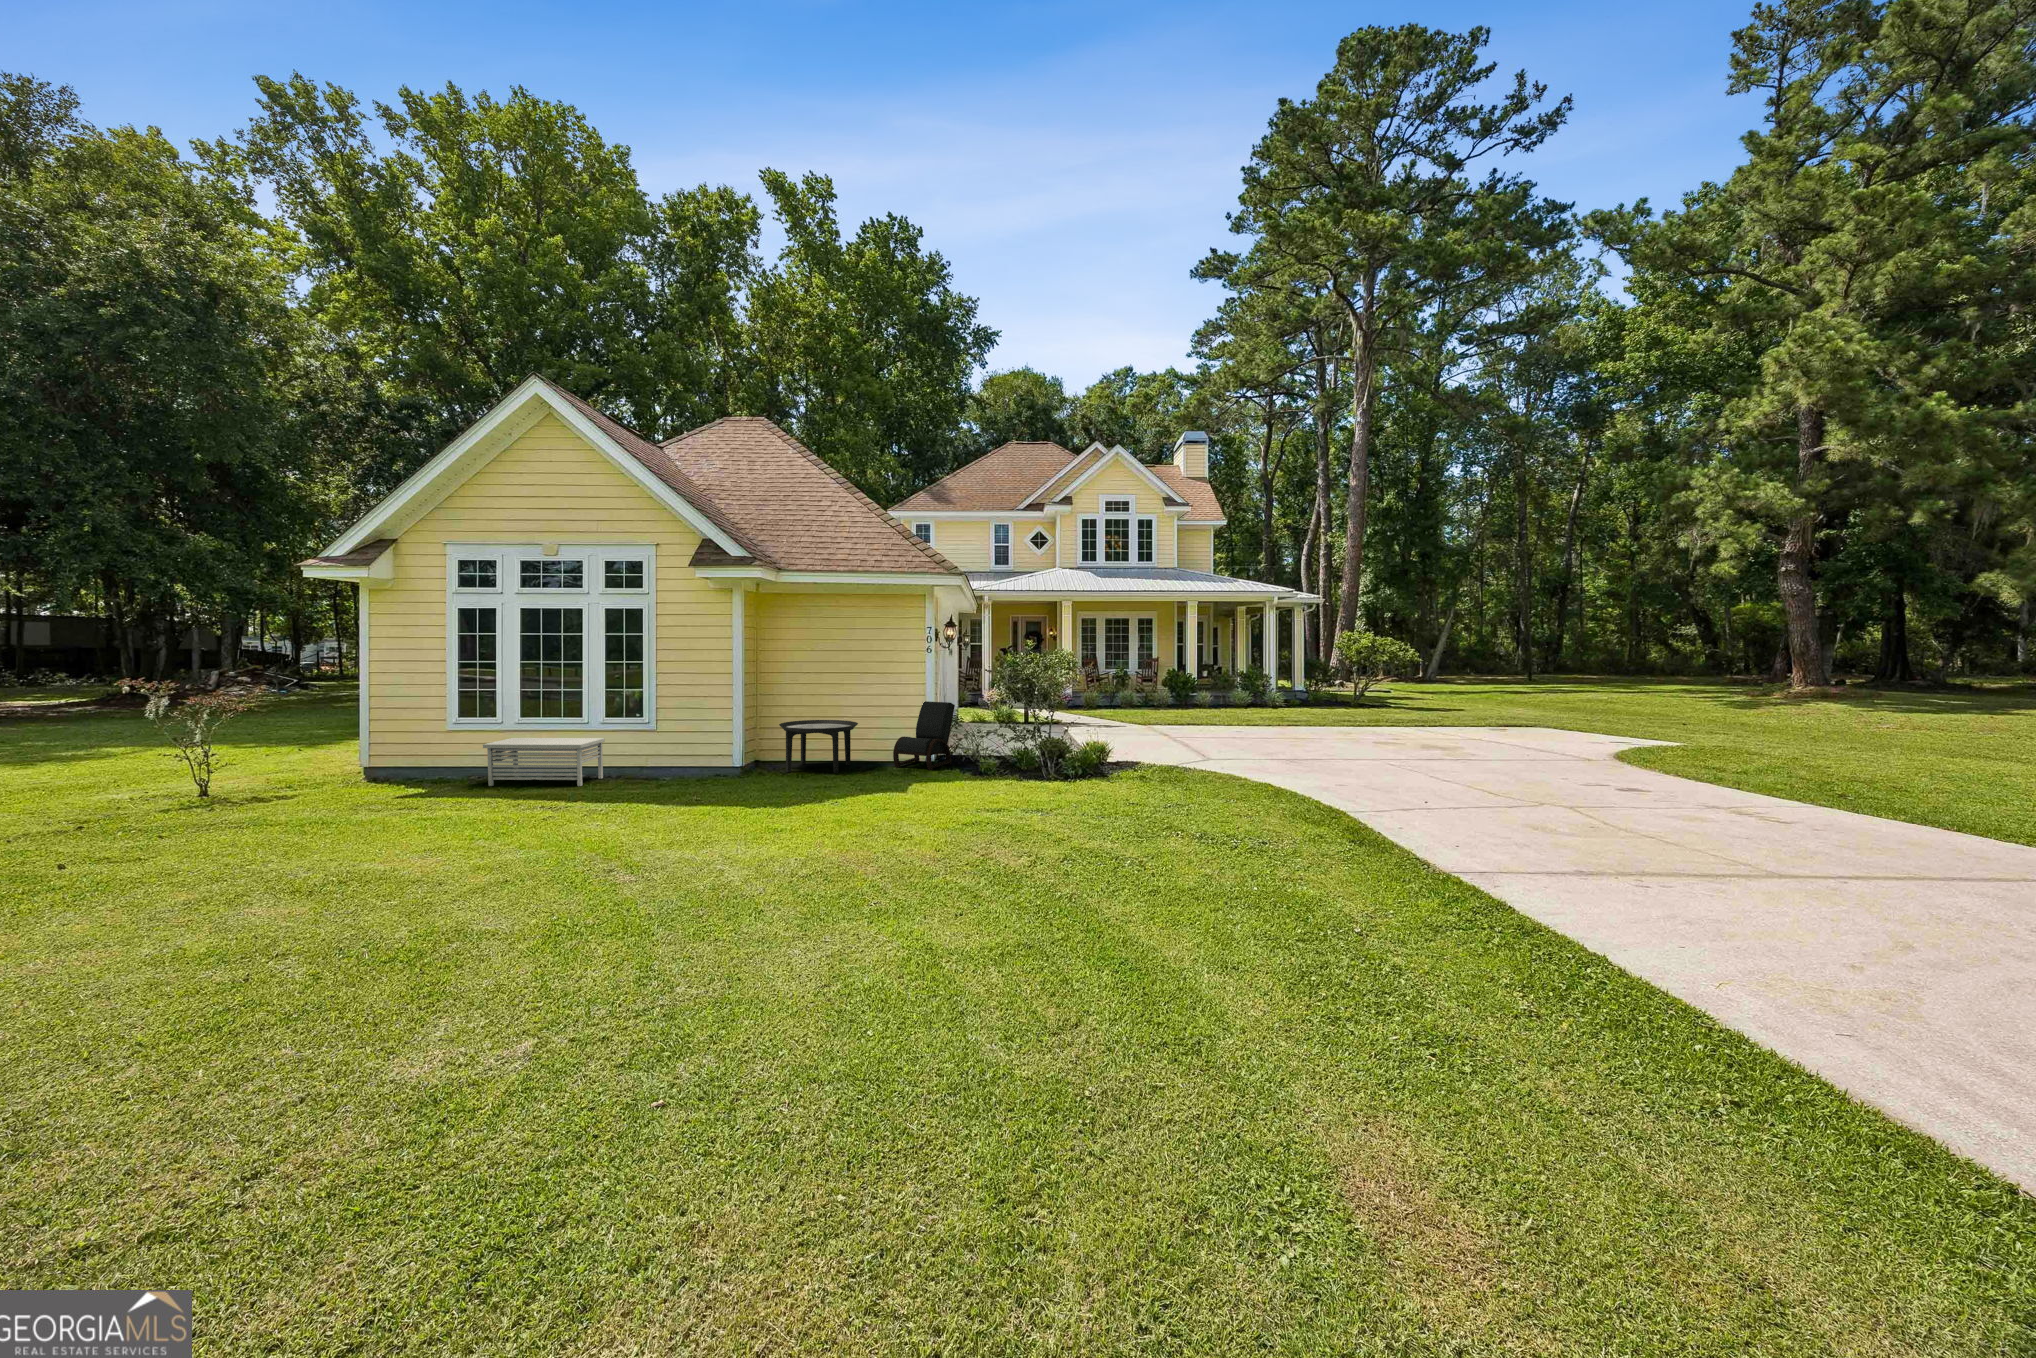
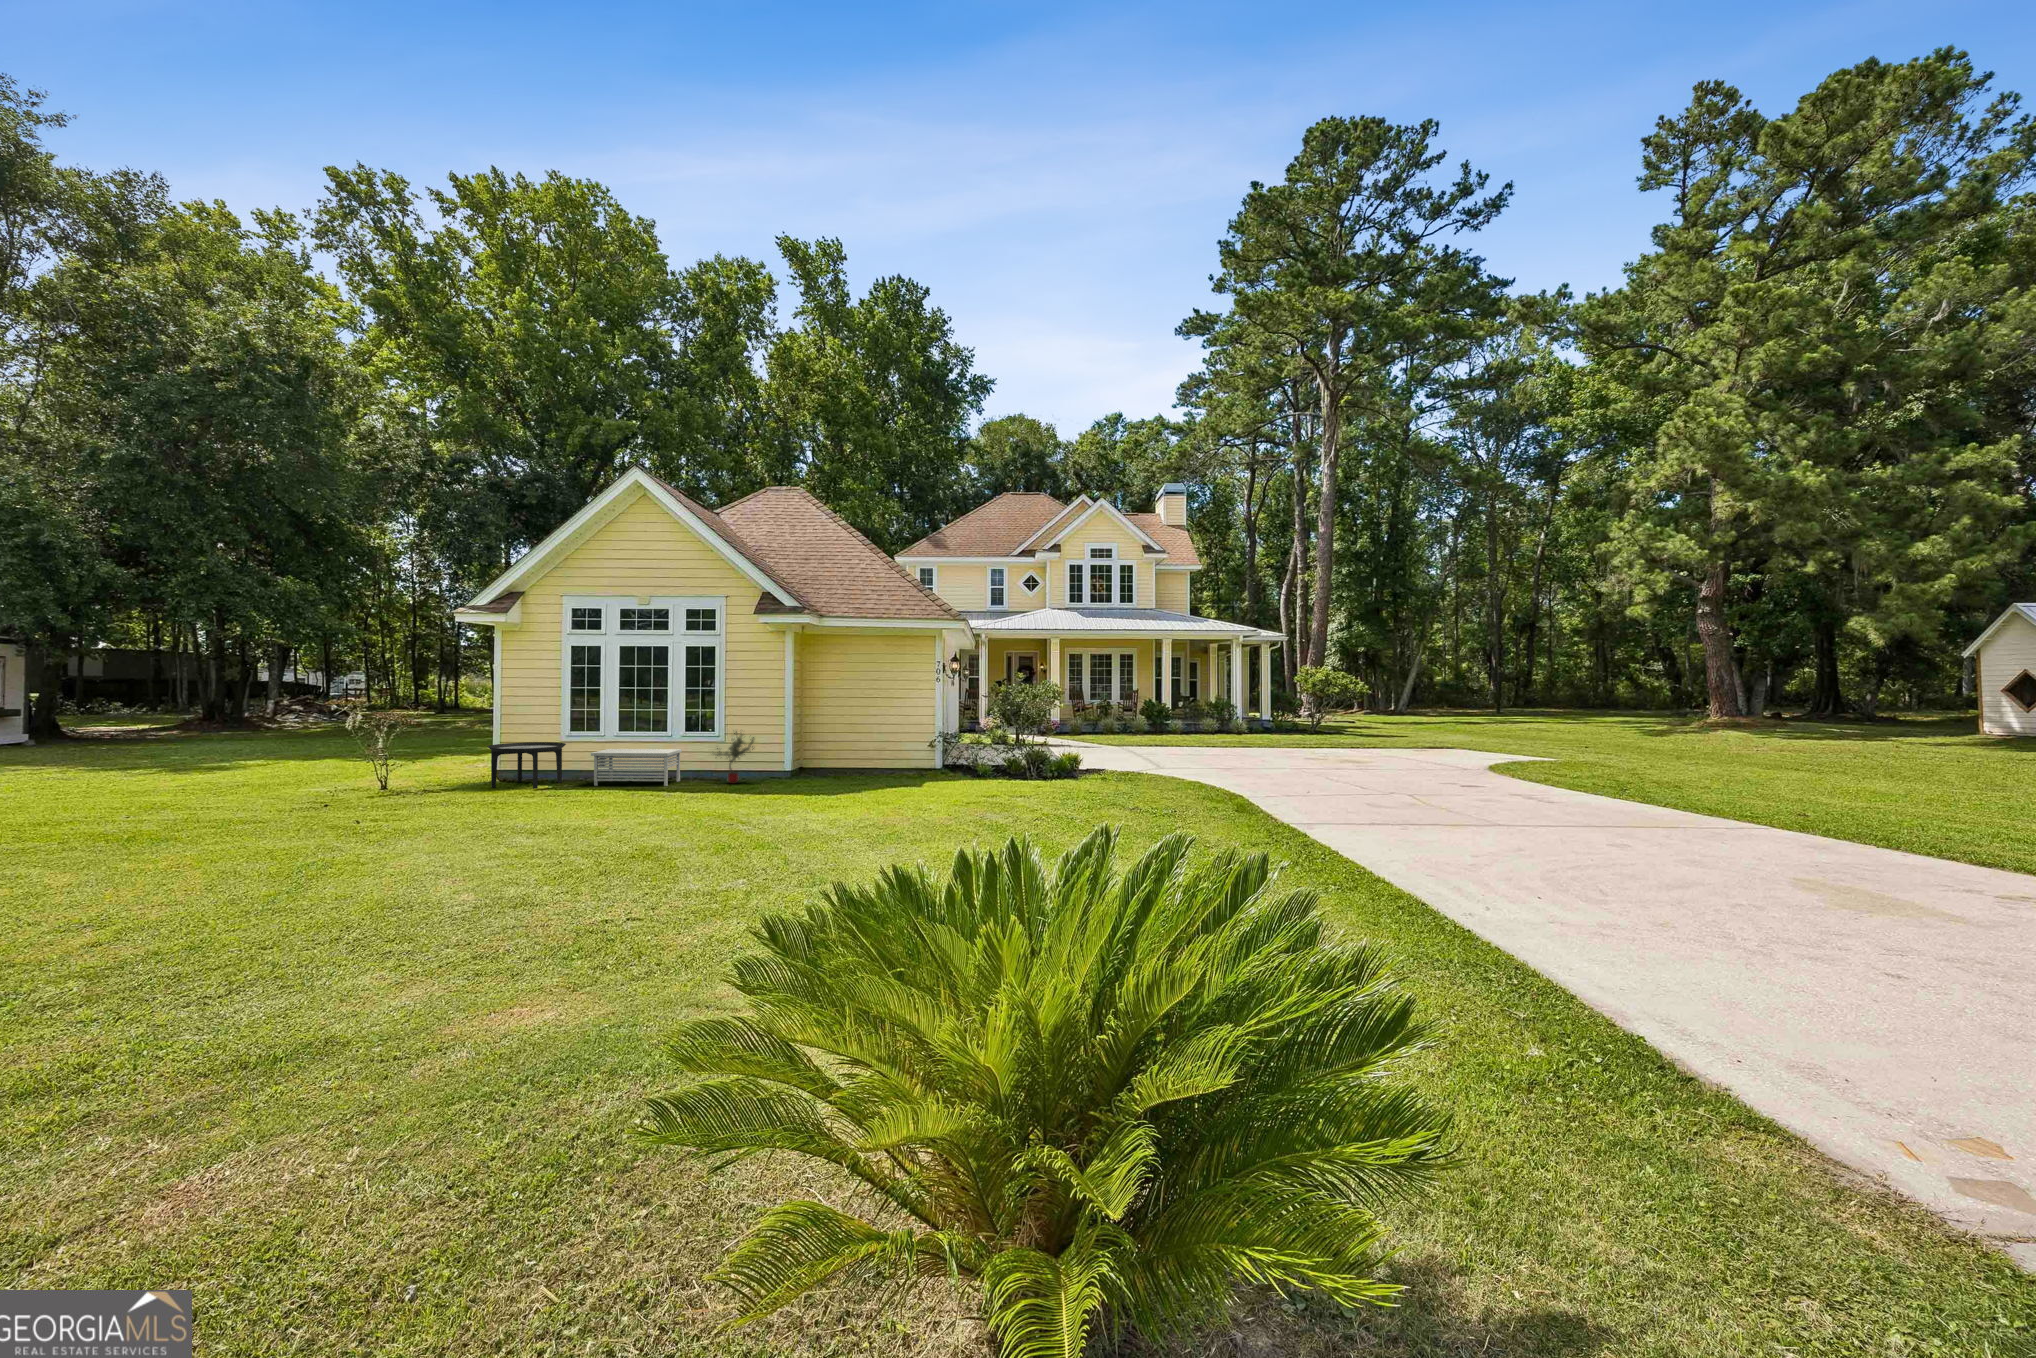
lounge chair: present [893,701,955,770] -> none [910,722,959,777]
potted tree: none [639,713,696,782] -> present [712,731,754,784]
round table: present [779,720,858,773] -> present [488,742,566,789]

